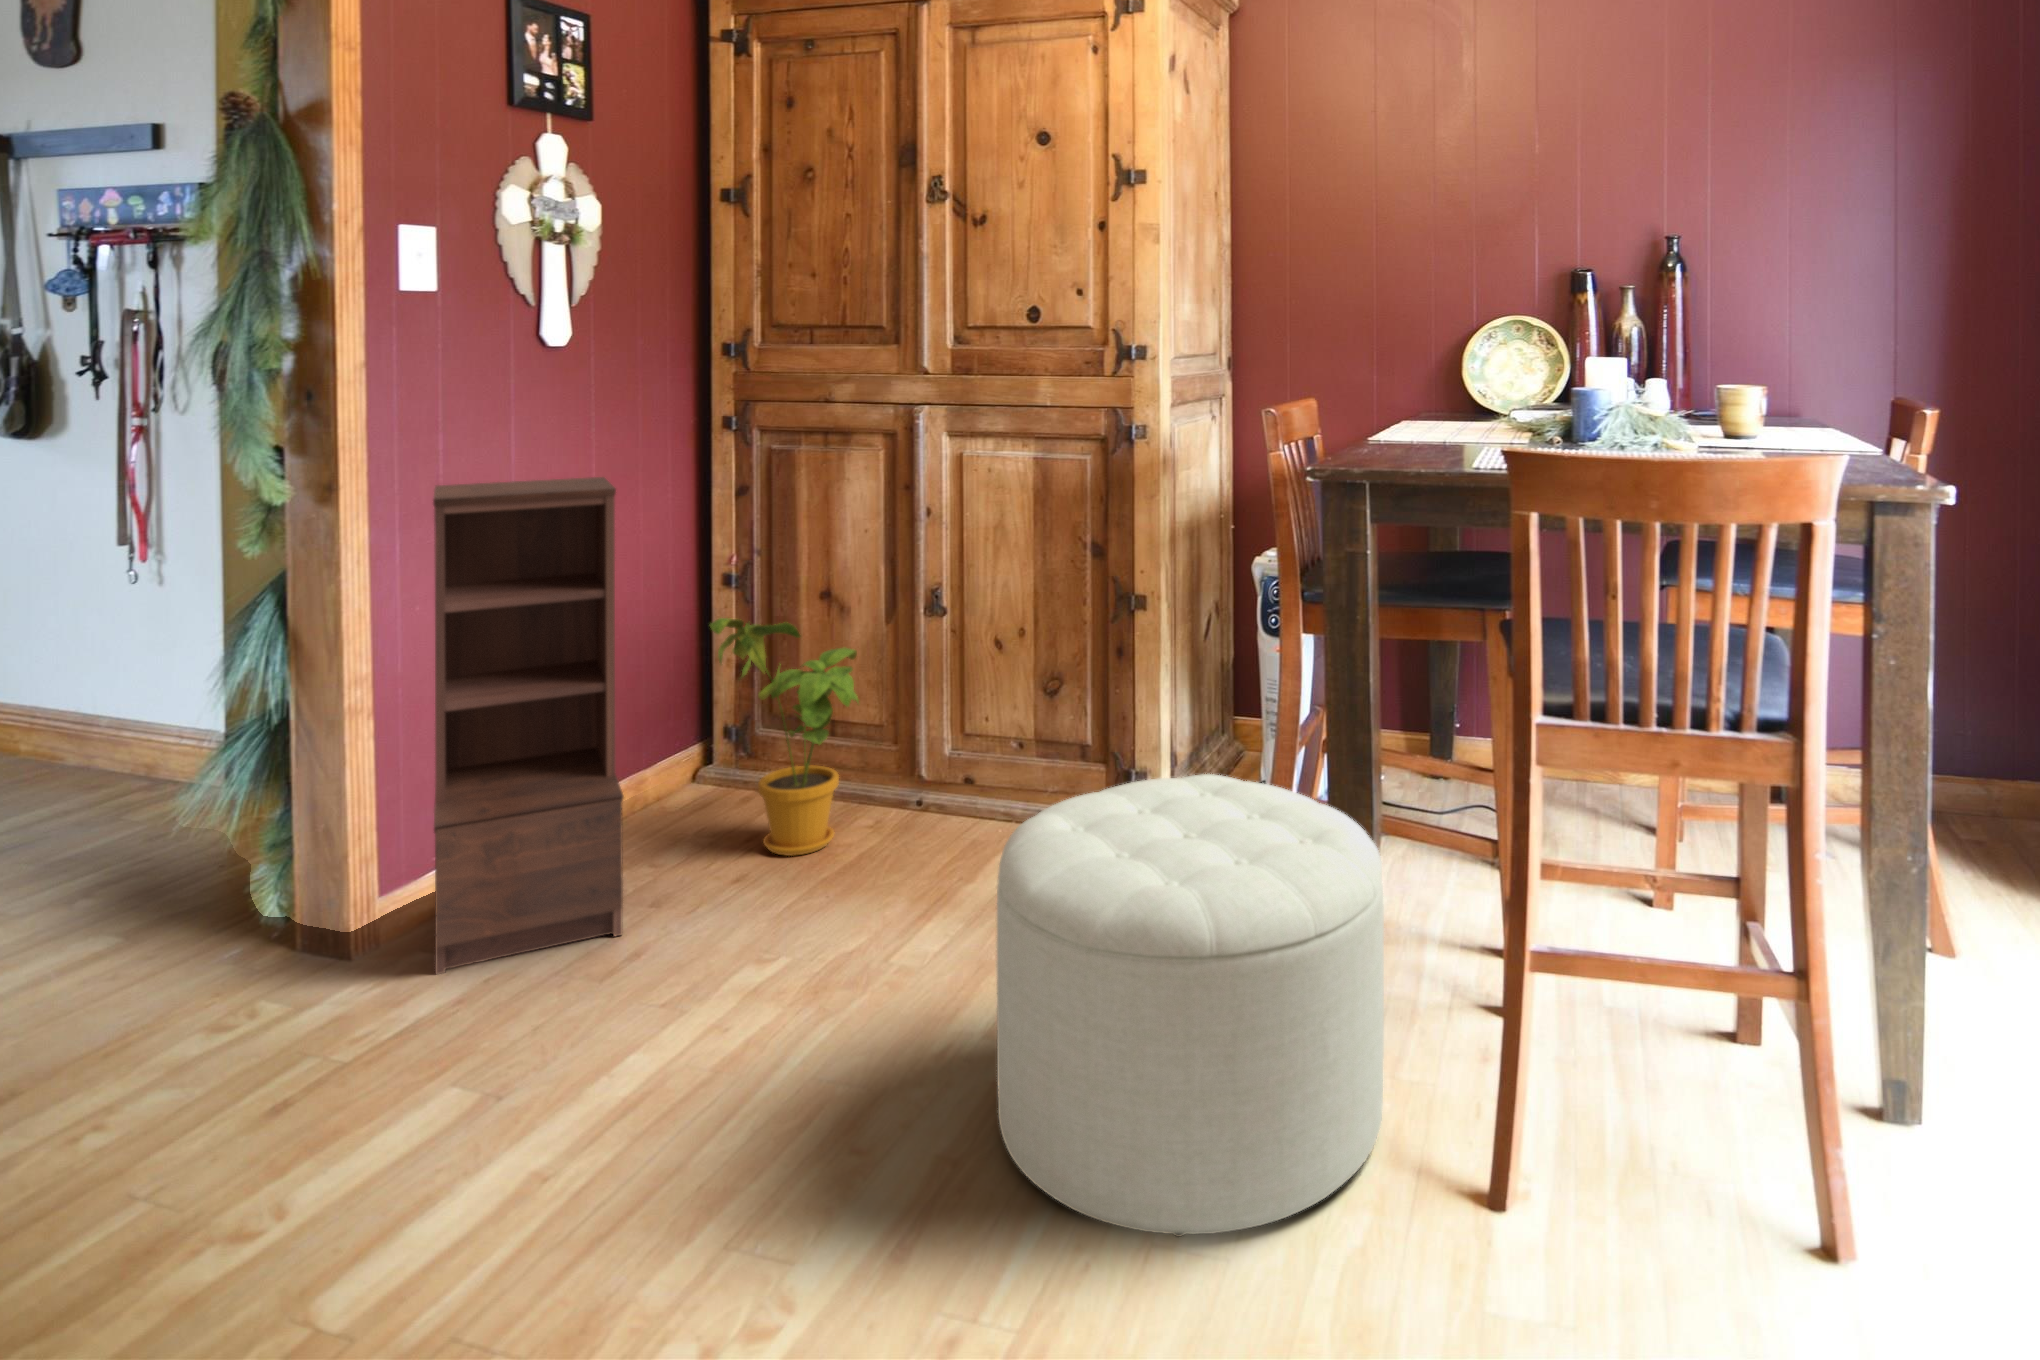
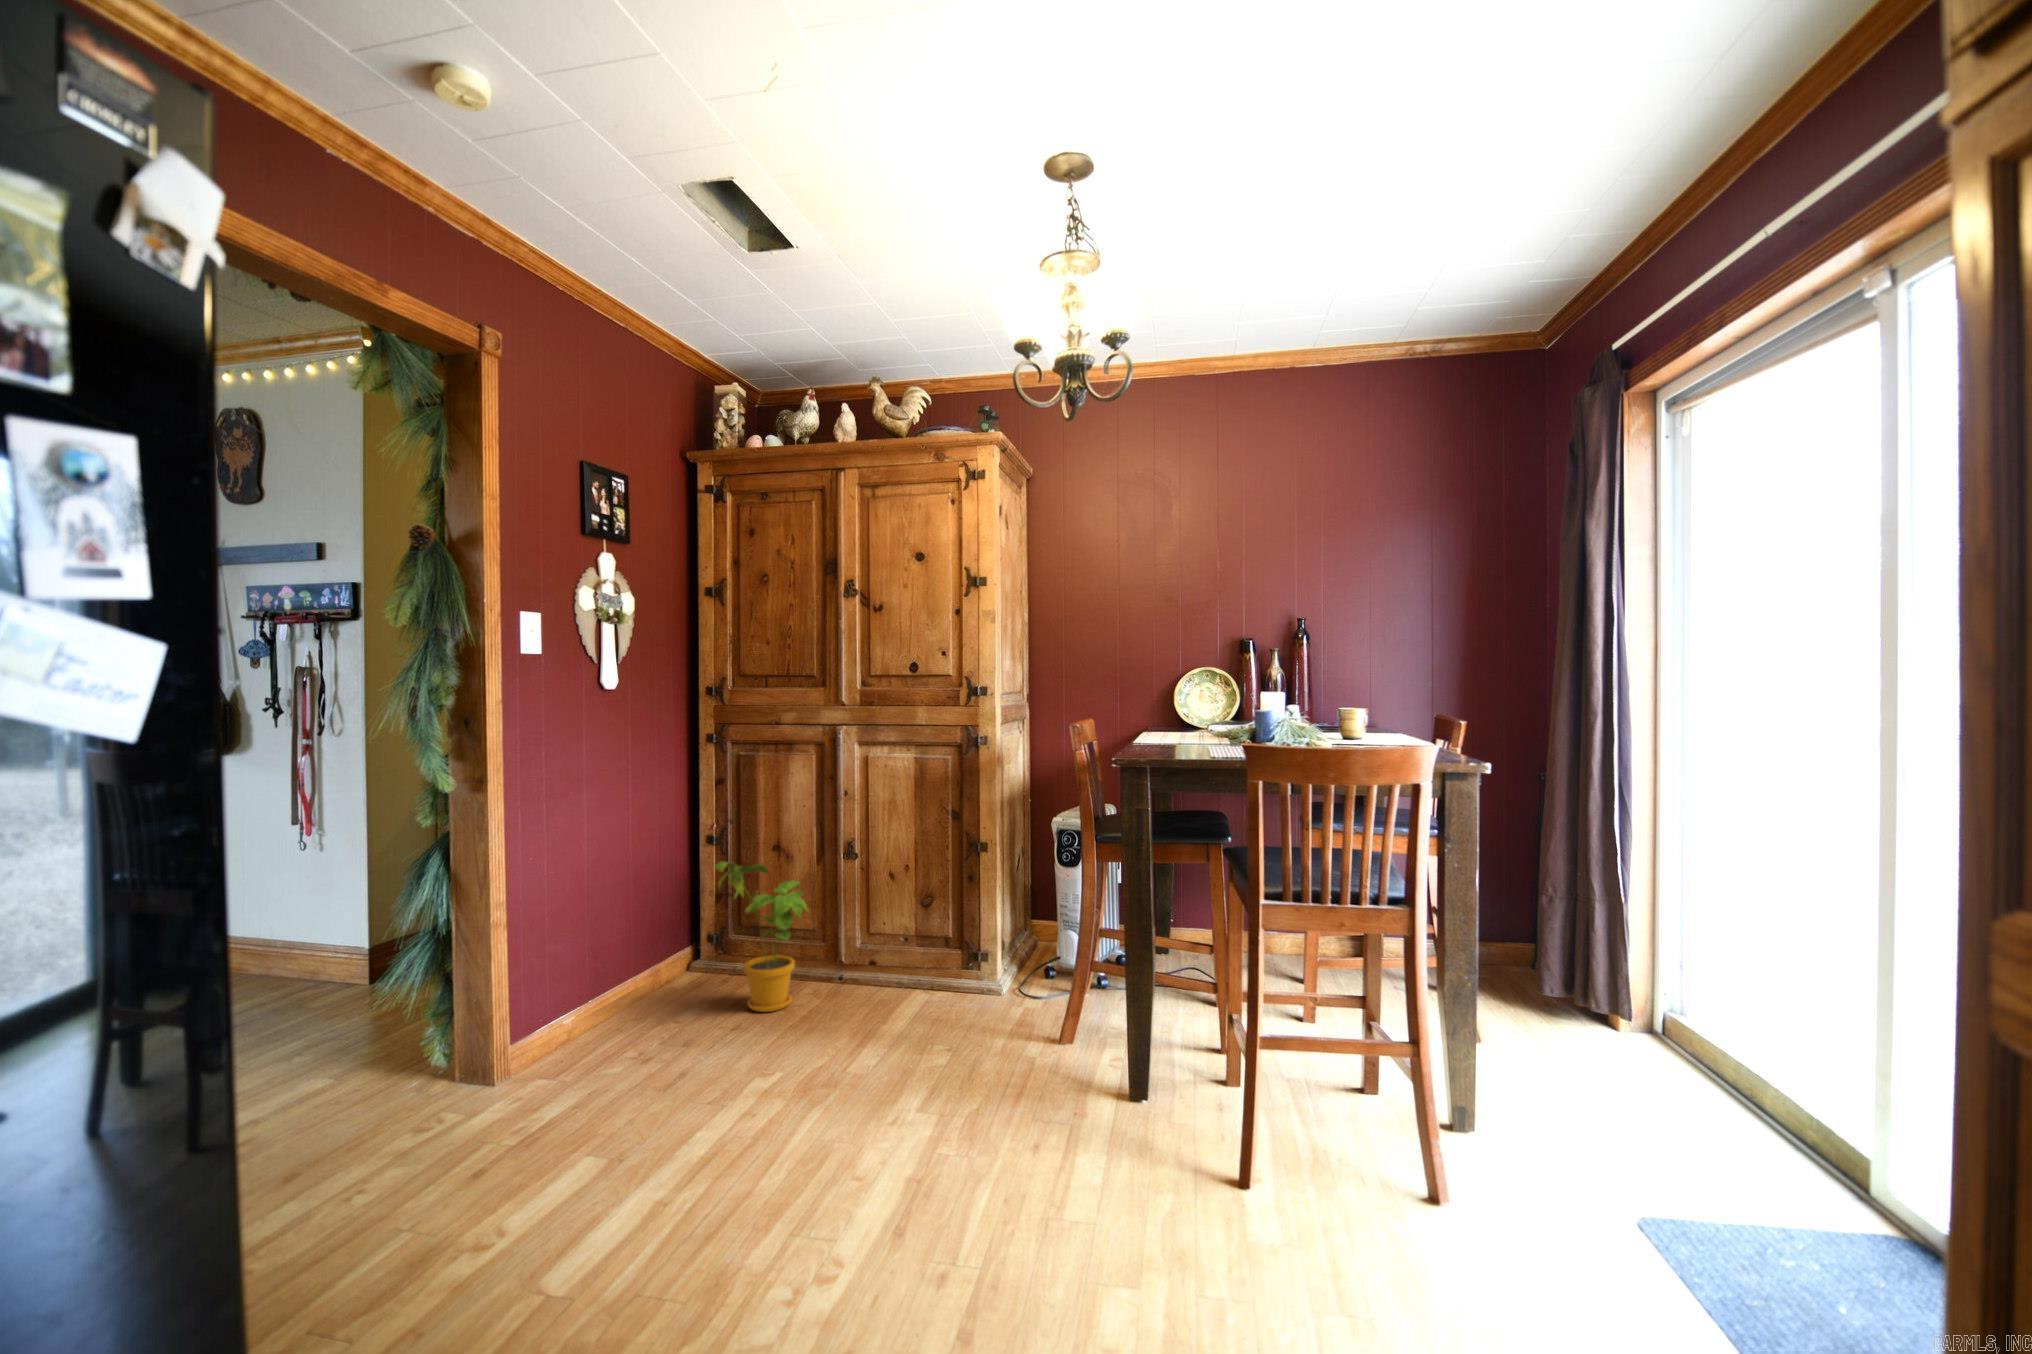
bookshelf: present [433,477,624,974] -> none [541,772,674,1091]
ottoman: present [997,774,1384,1237] -> none [941,945,1173,1213]

